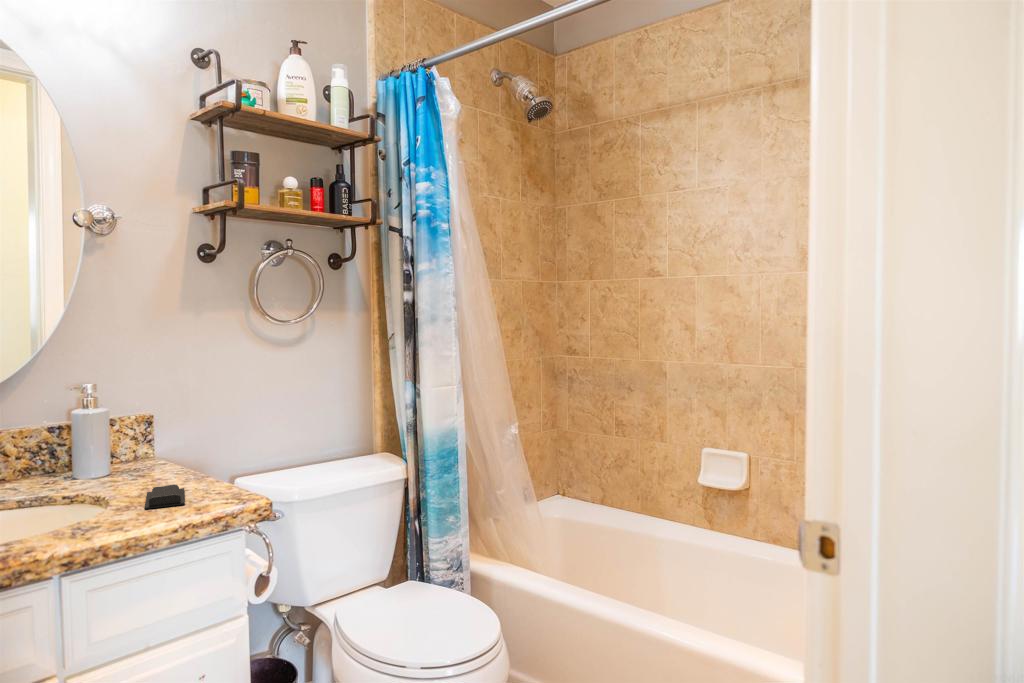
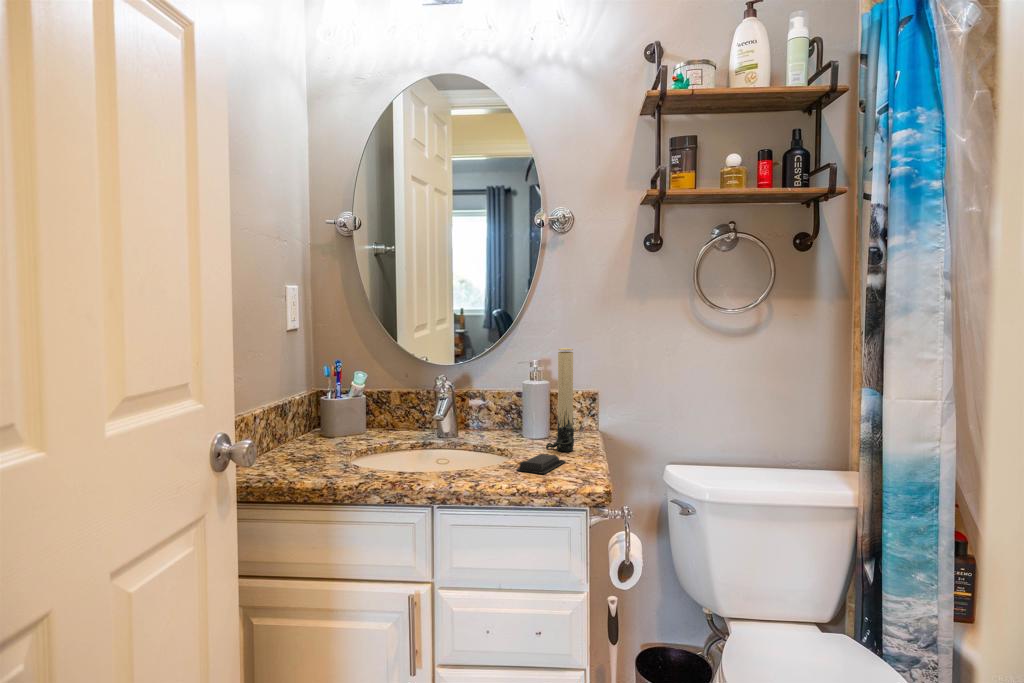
candle: none [134,366,172,484] -> present [546,348,574,451]

